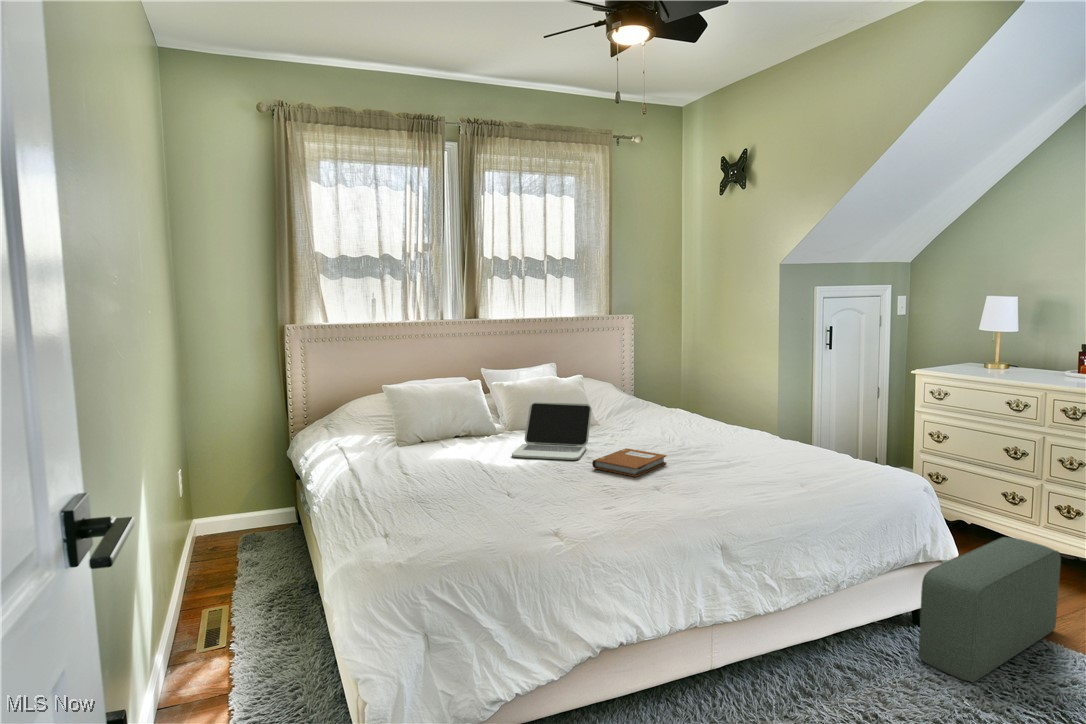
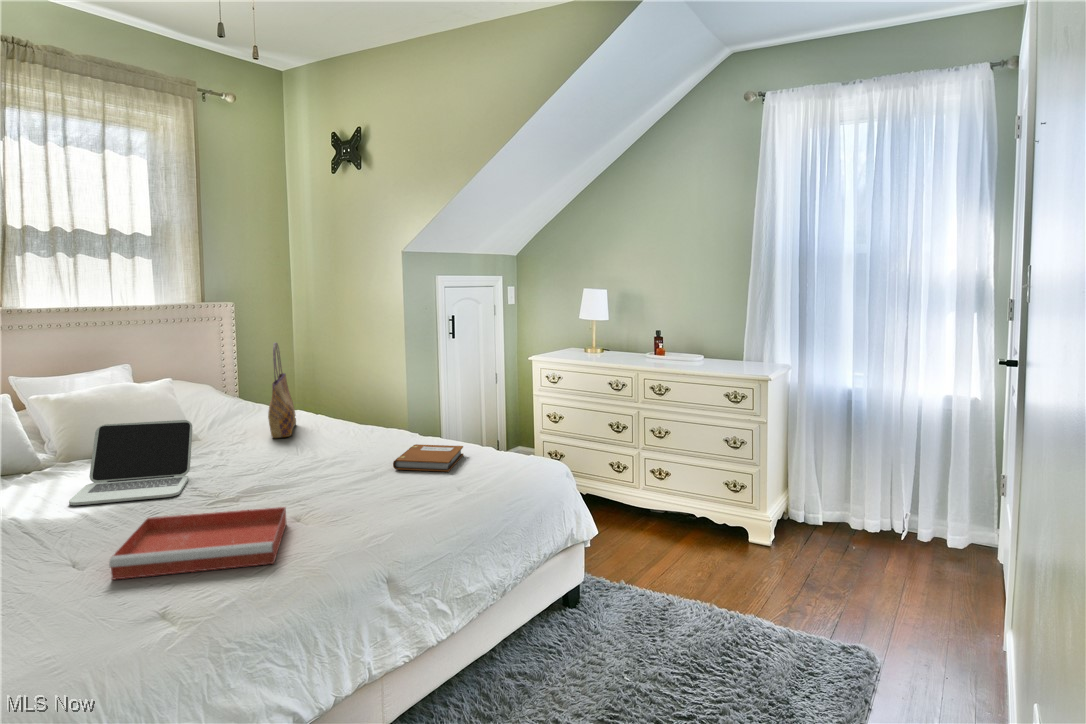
tote bag: none [649,345,672,425] -> present [268,343,296,438]
notebook: present [592,448,666,477] -> present [393,444,463,472]
tray: none [532,471,649,517] -> present [109,507,286,580]
pouf: present [919,537,1061,682] -> none [577,506,671,654]

